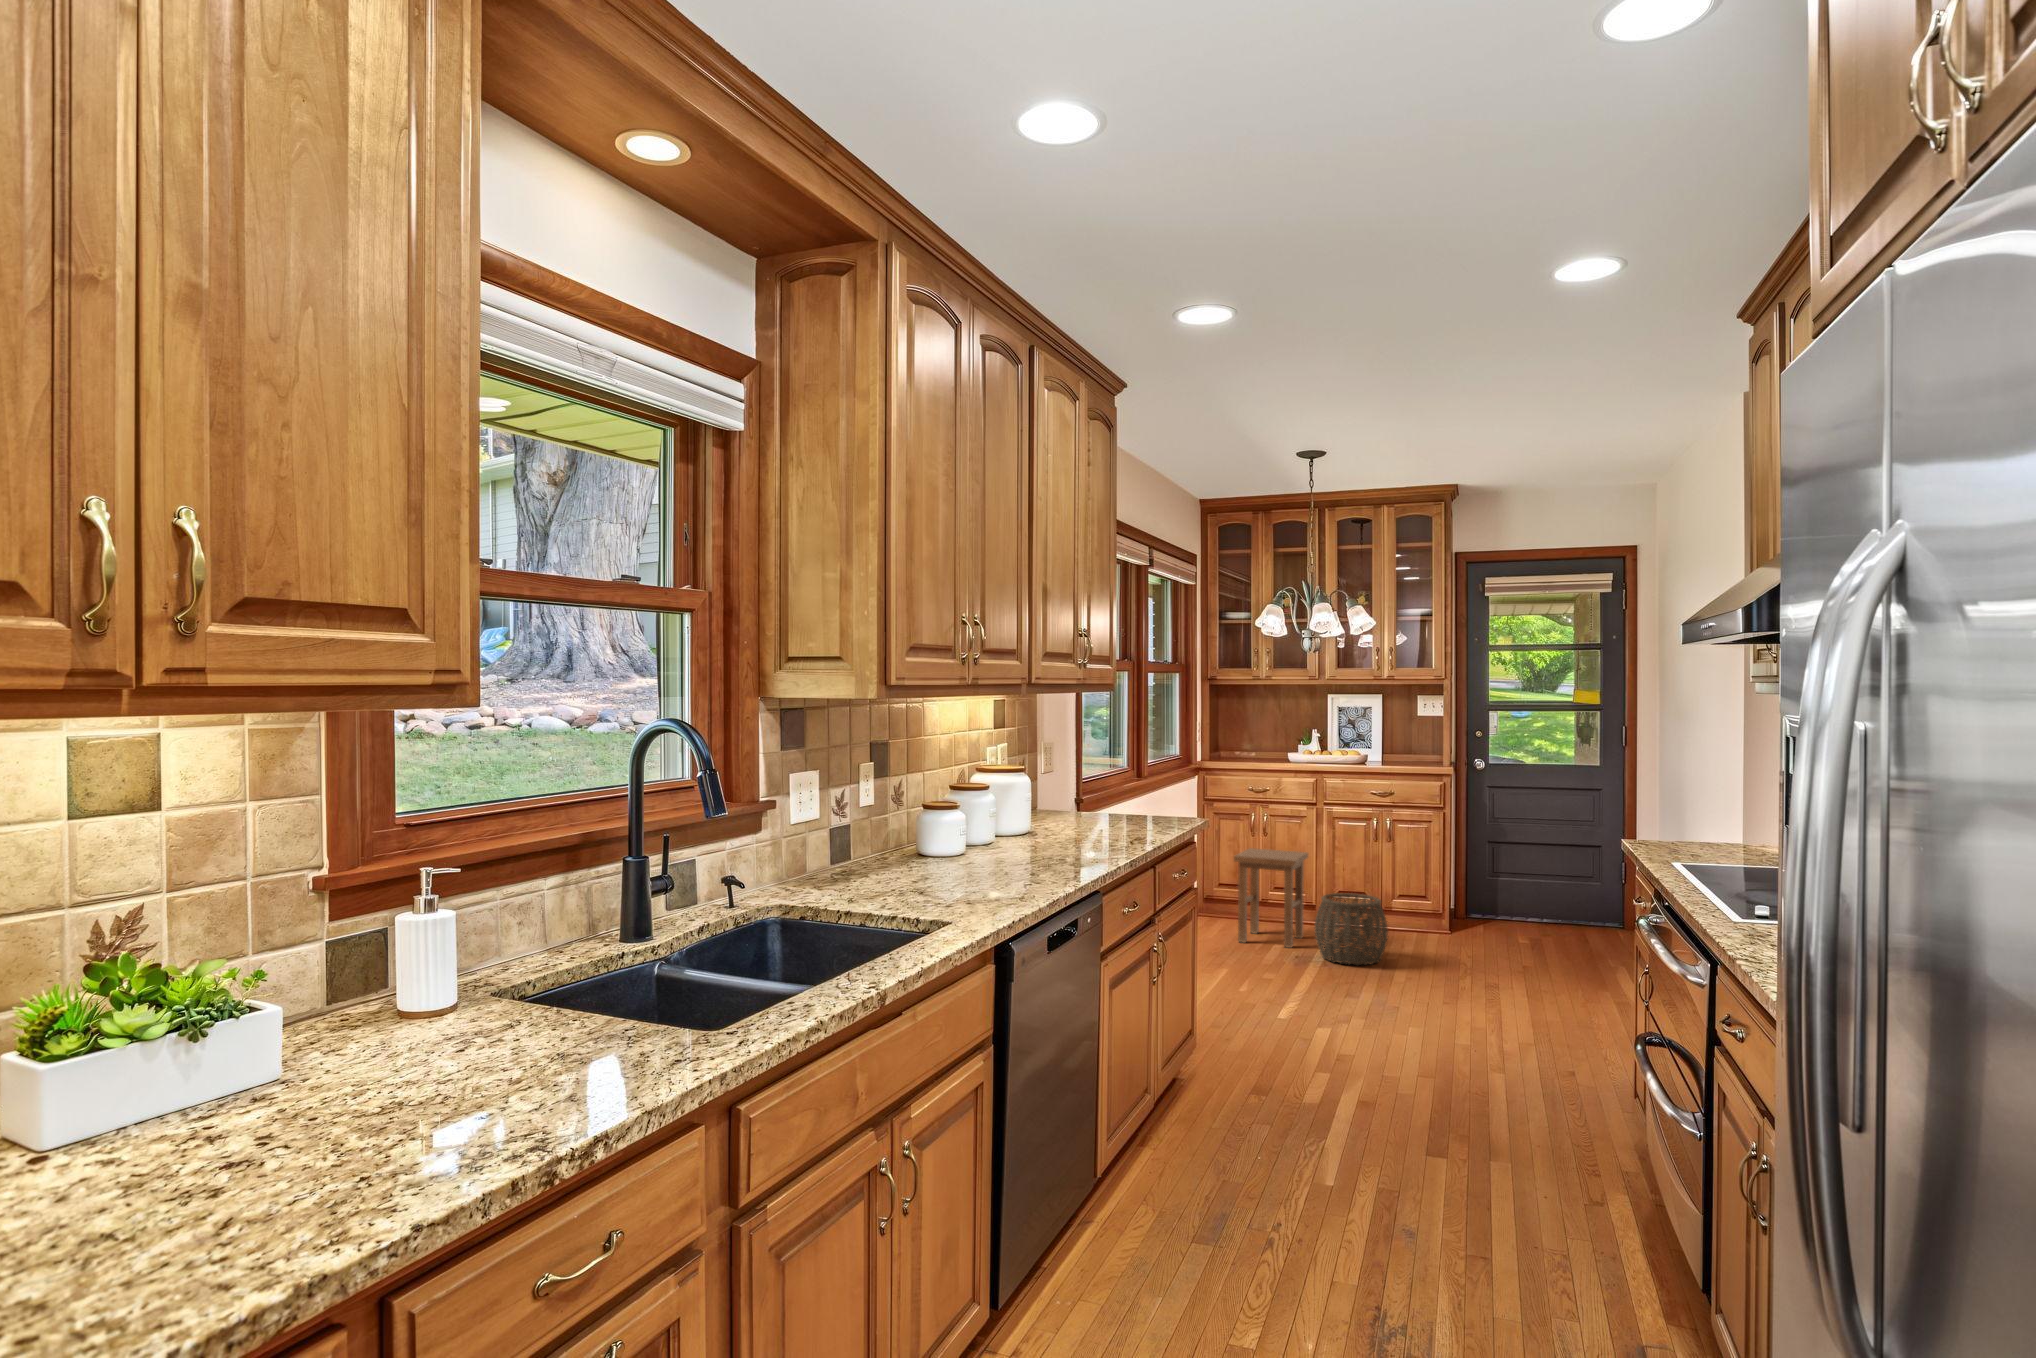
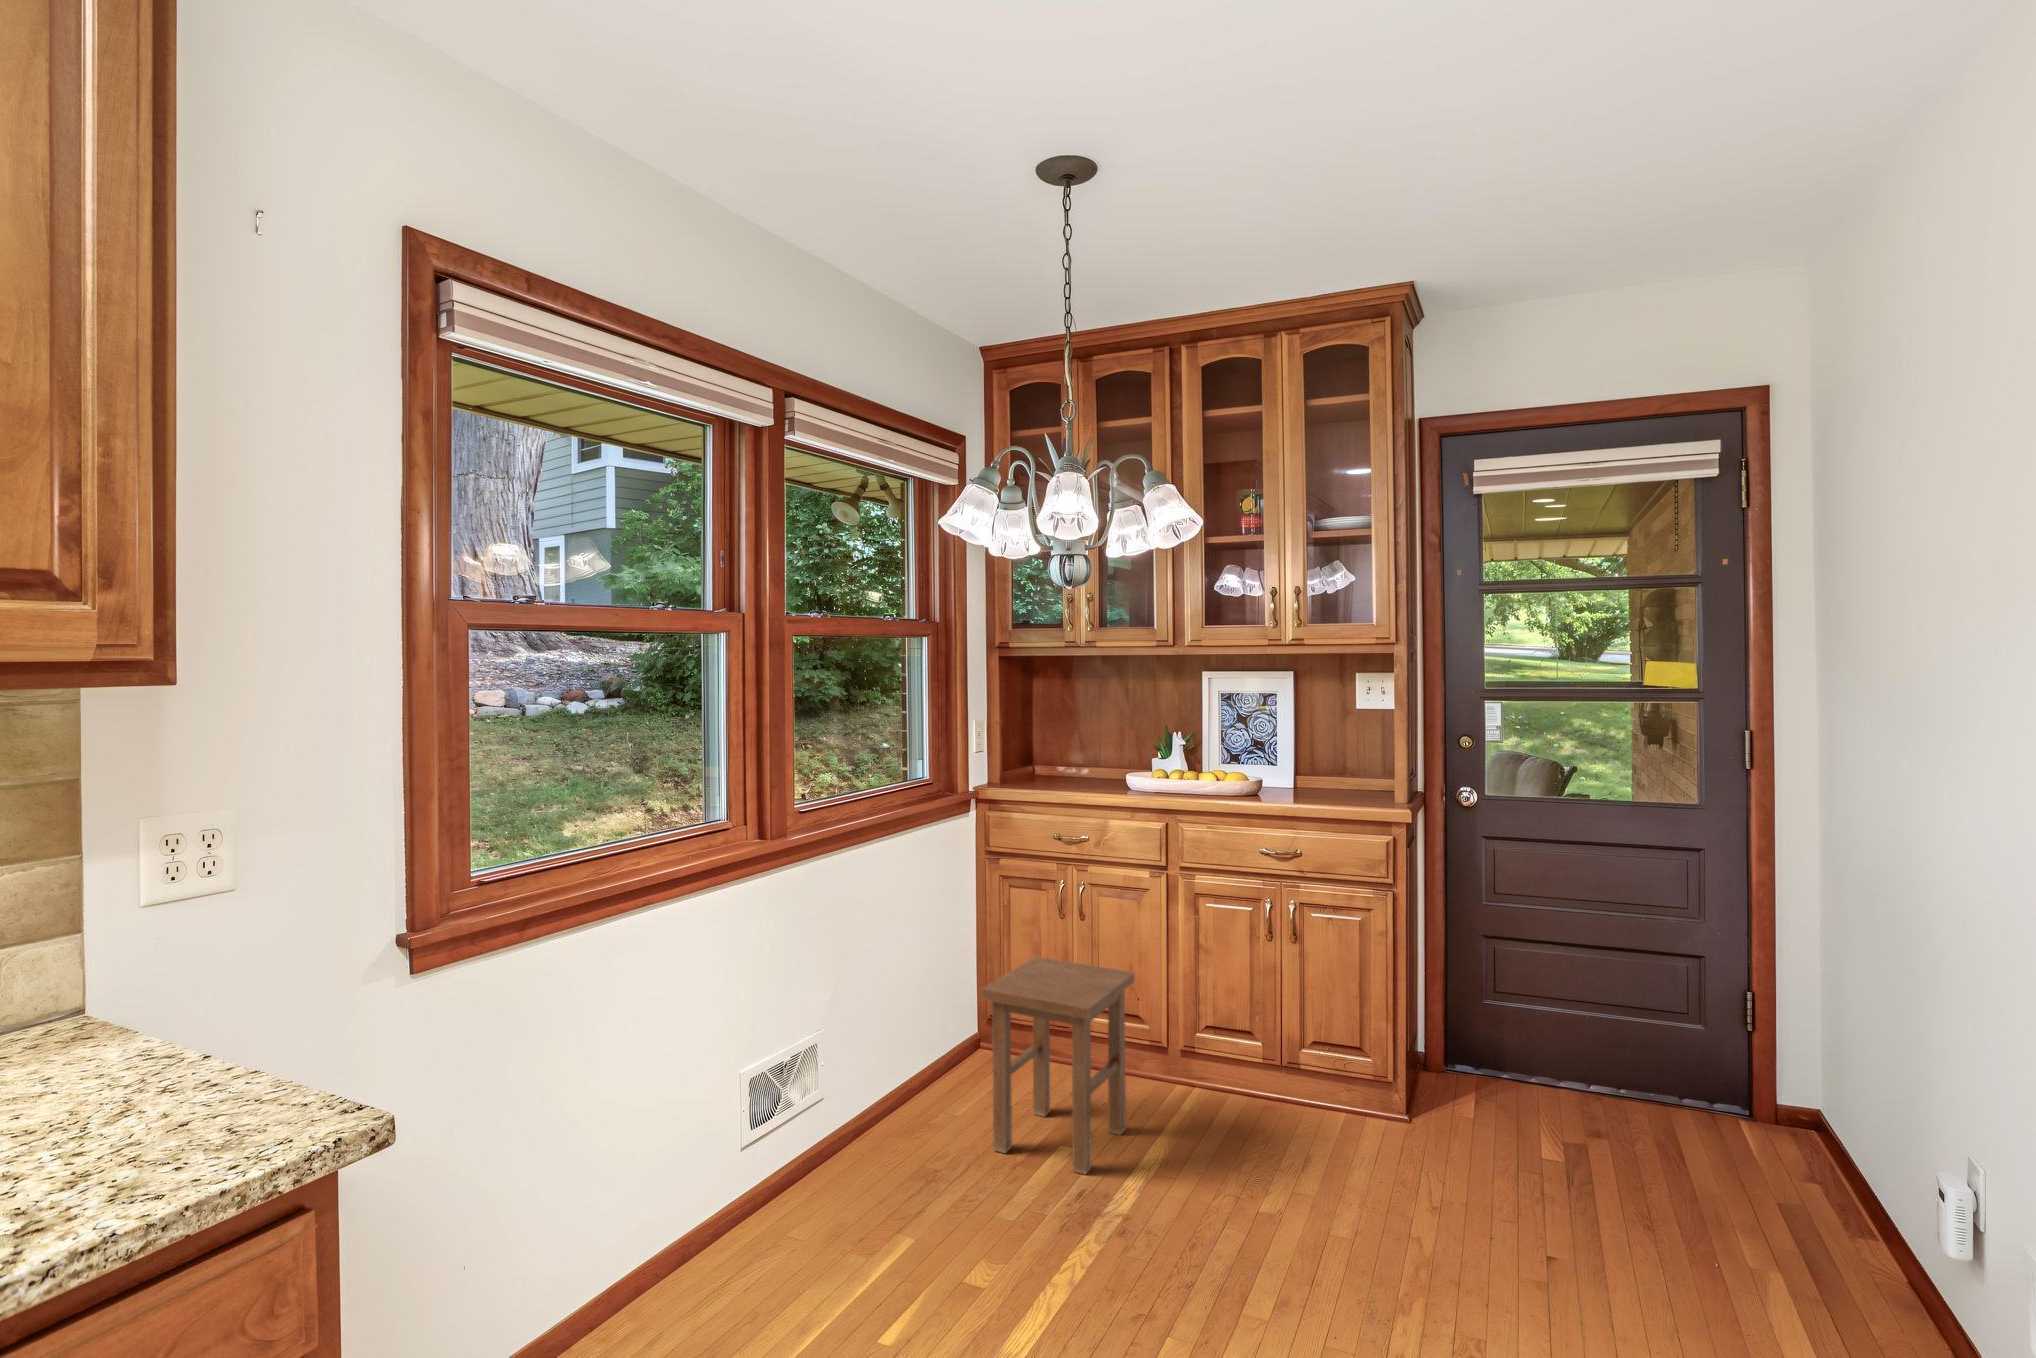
woven basket: present [1314,893,1388,965] -> none [1114,1079,1266,1261]

